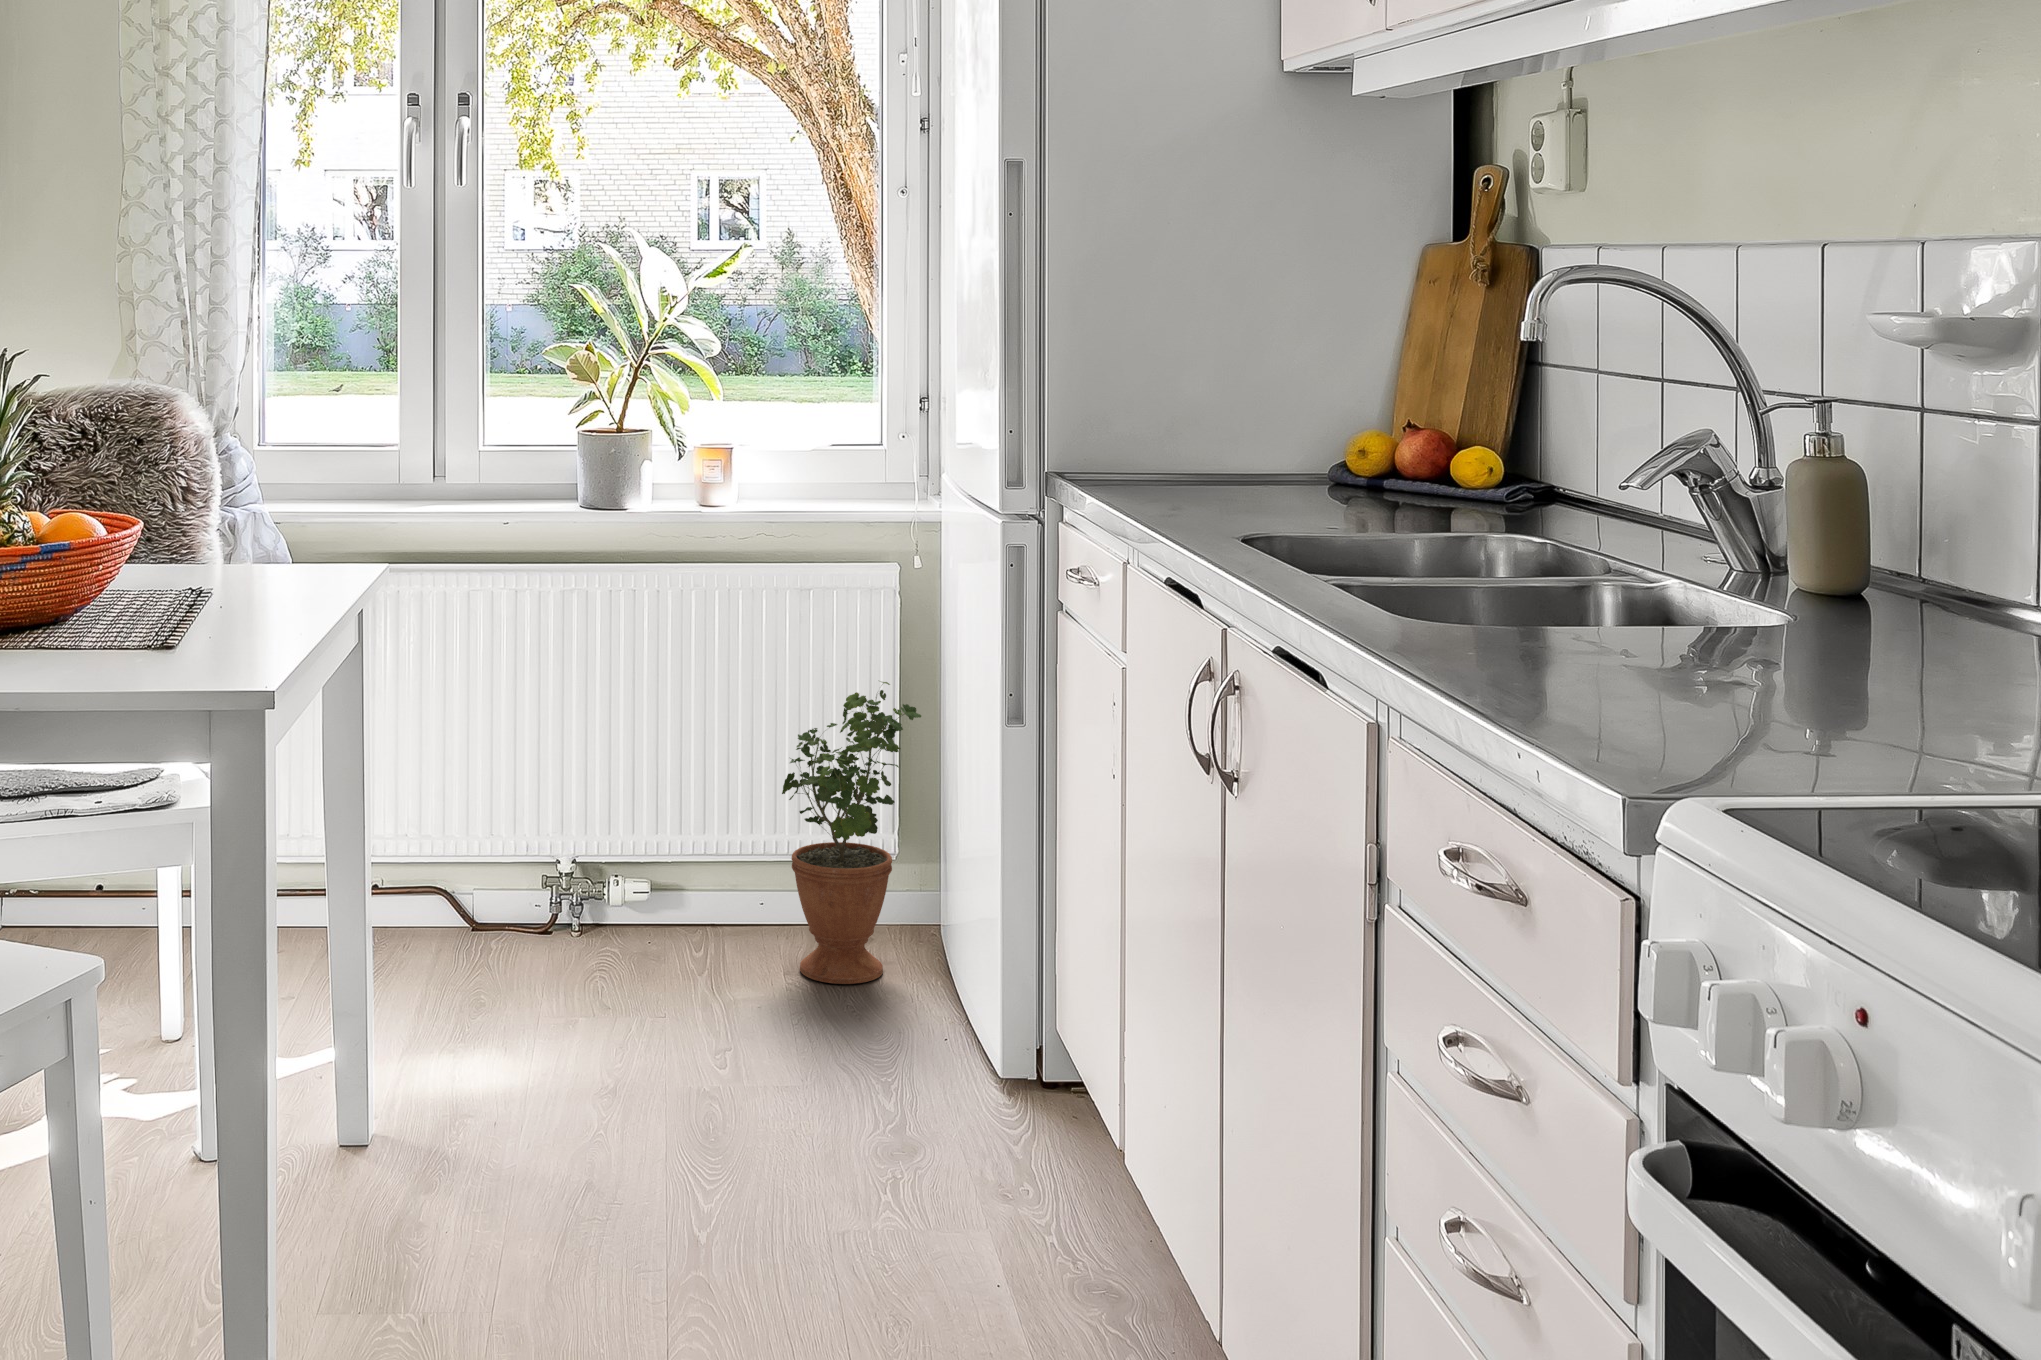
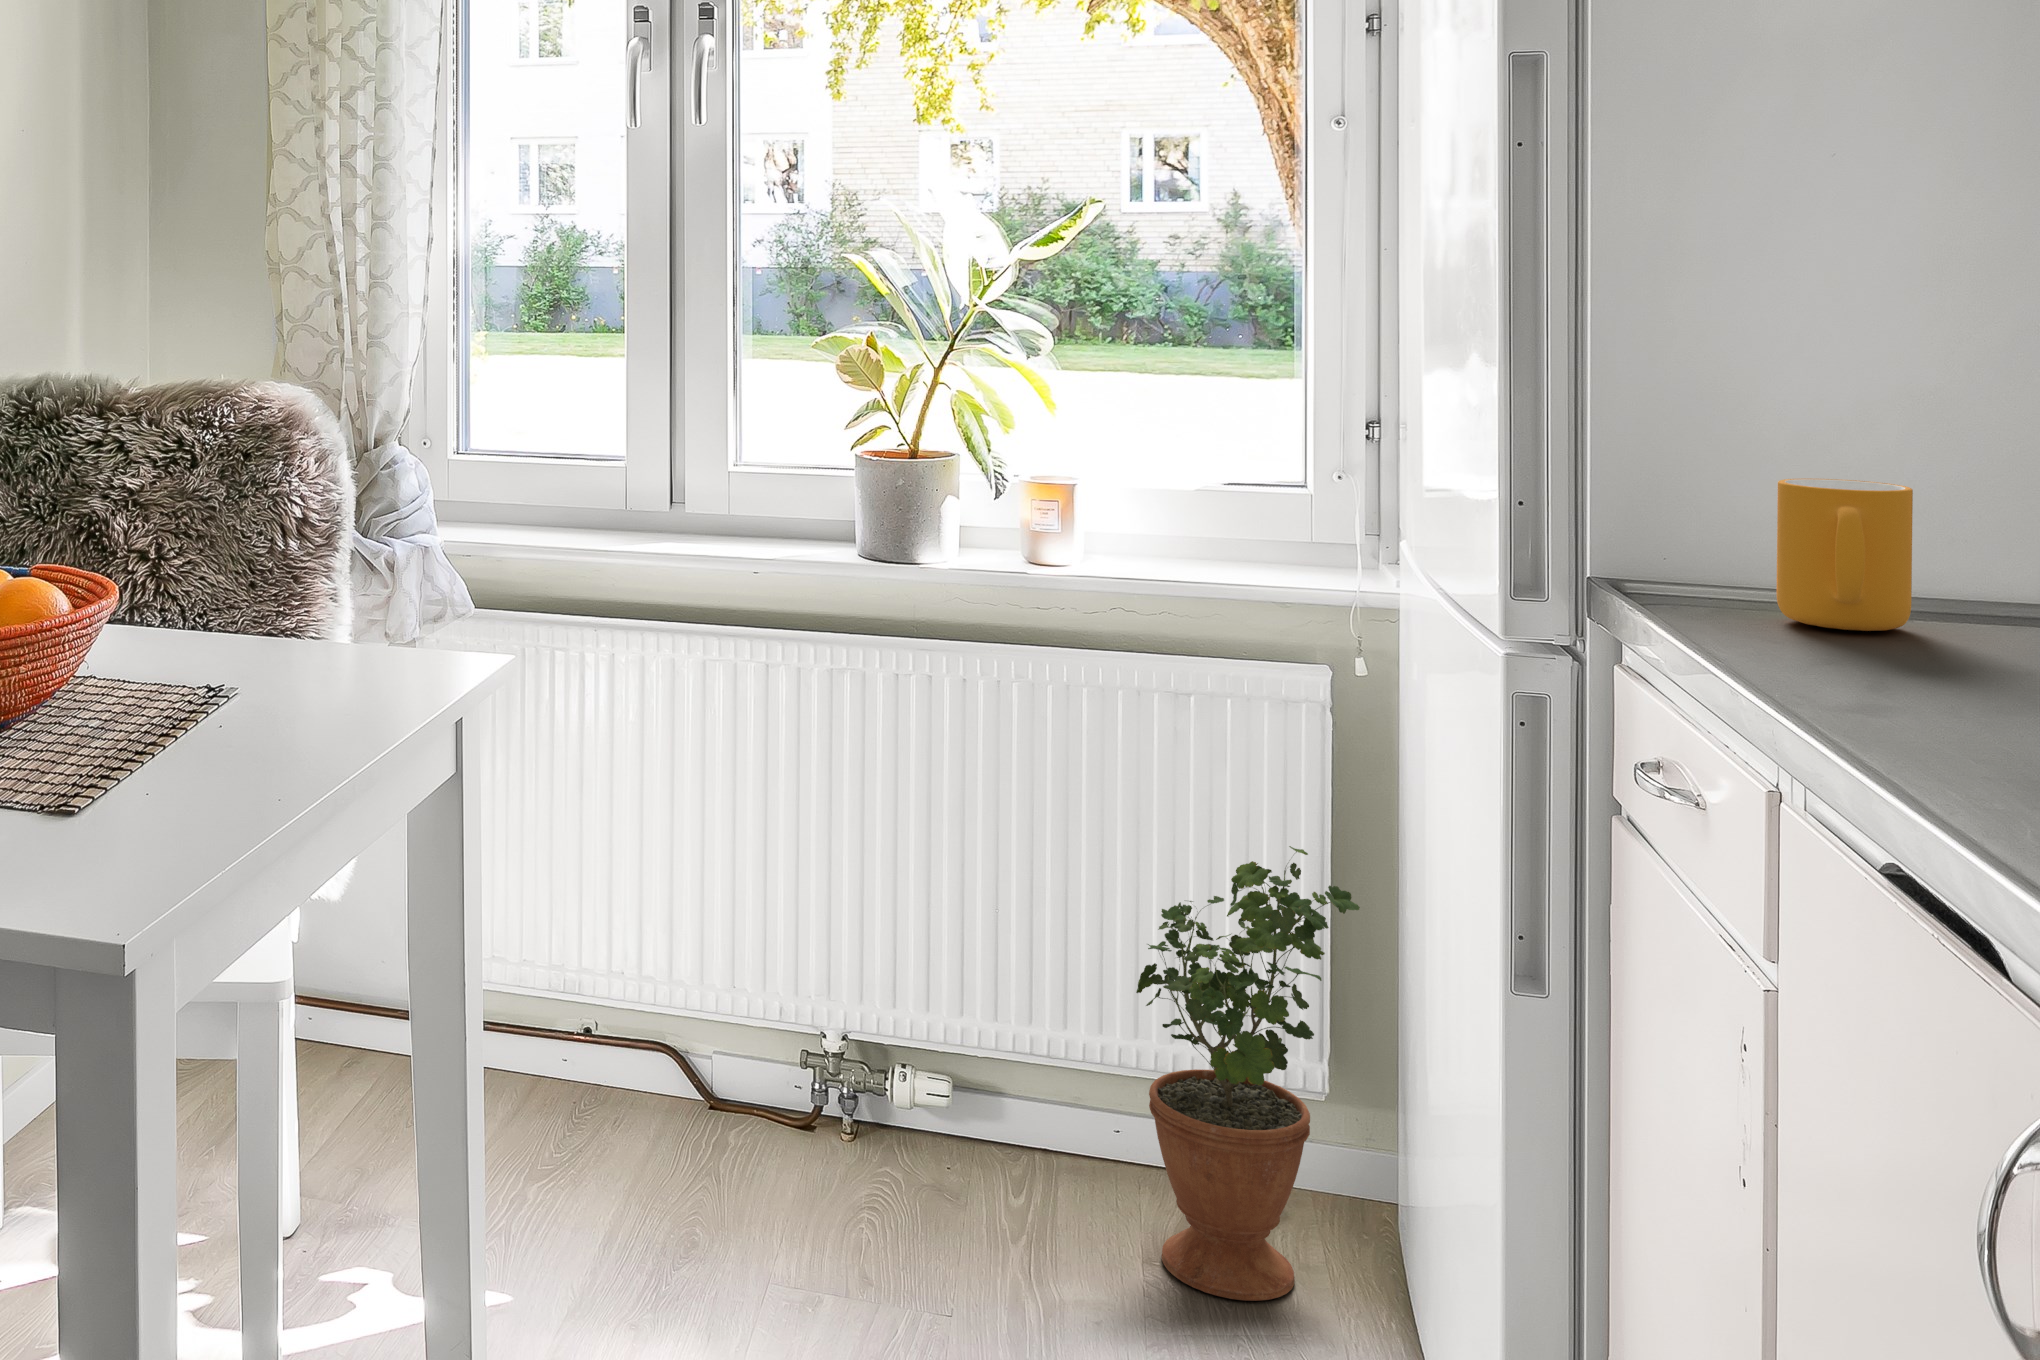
mug: none [1135,411,1196,490] -> present [1777,479,1913,631]

